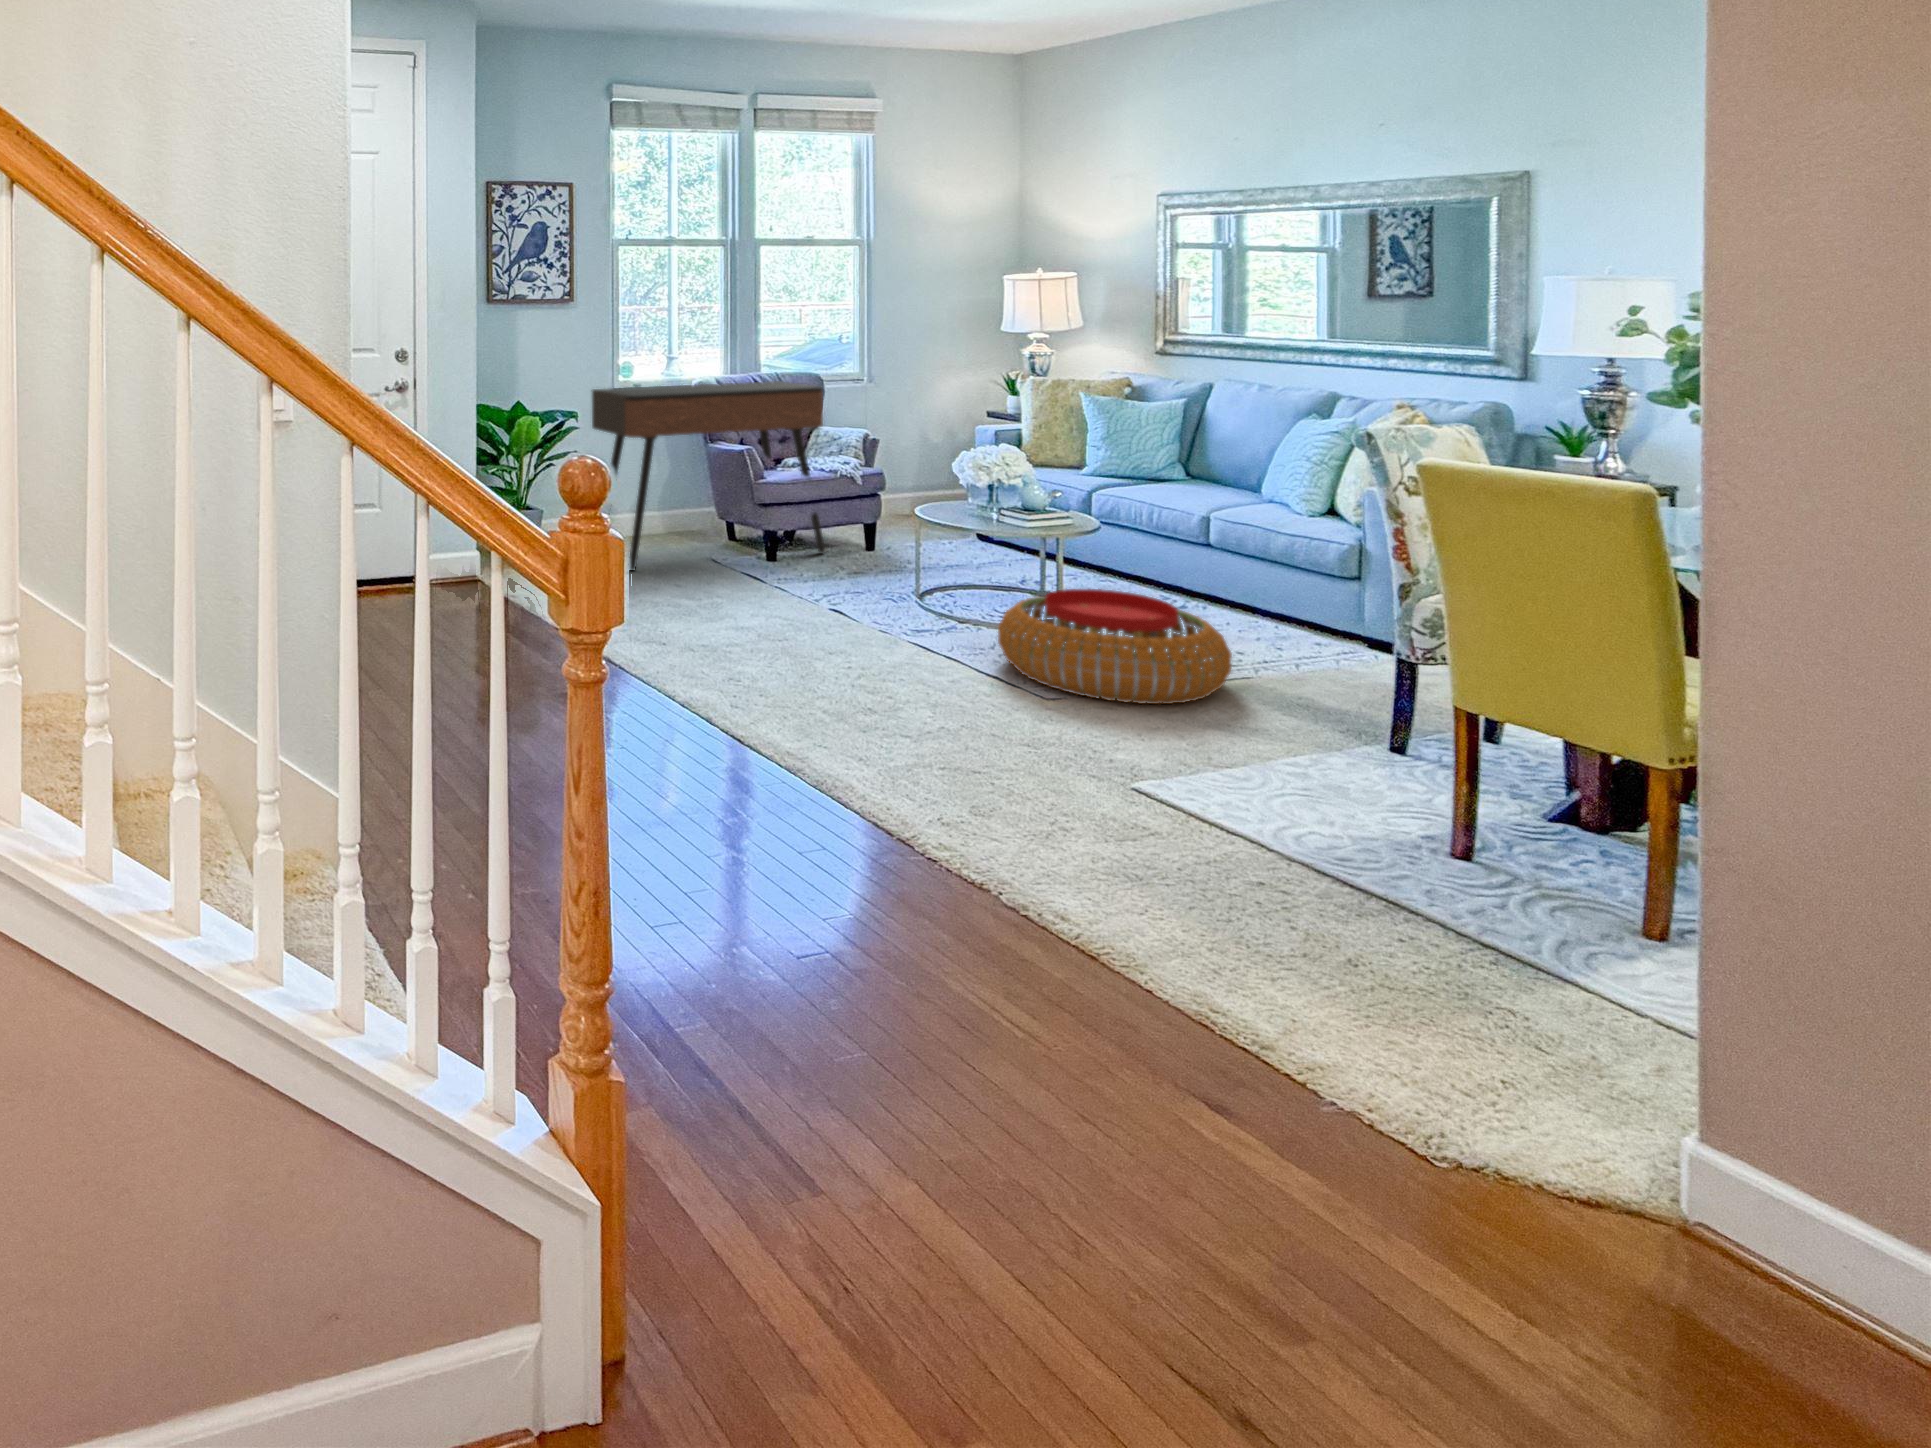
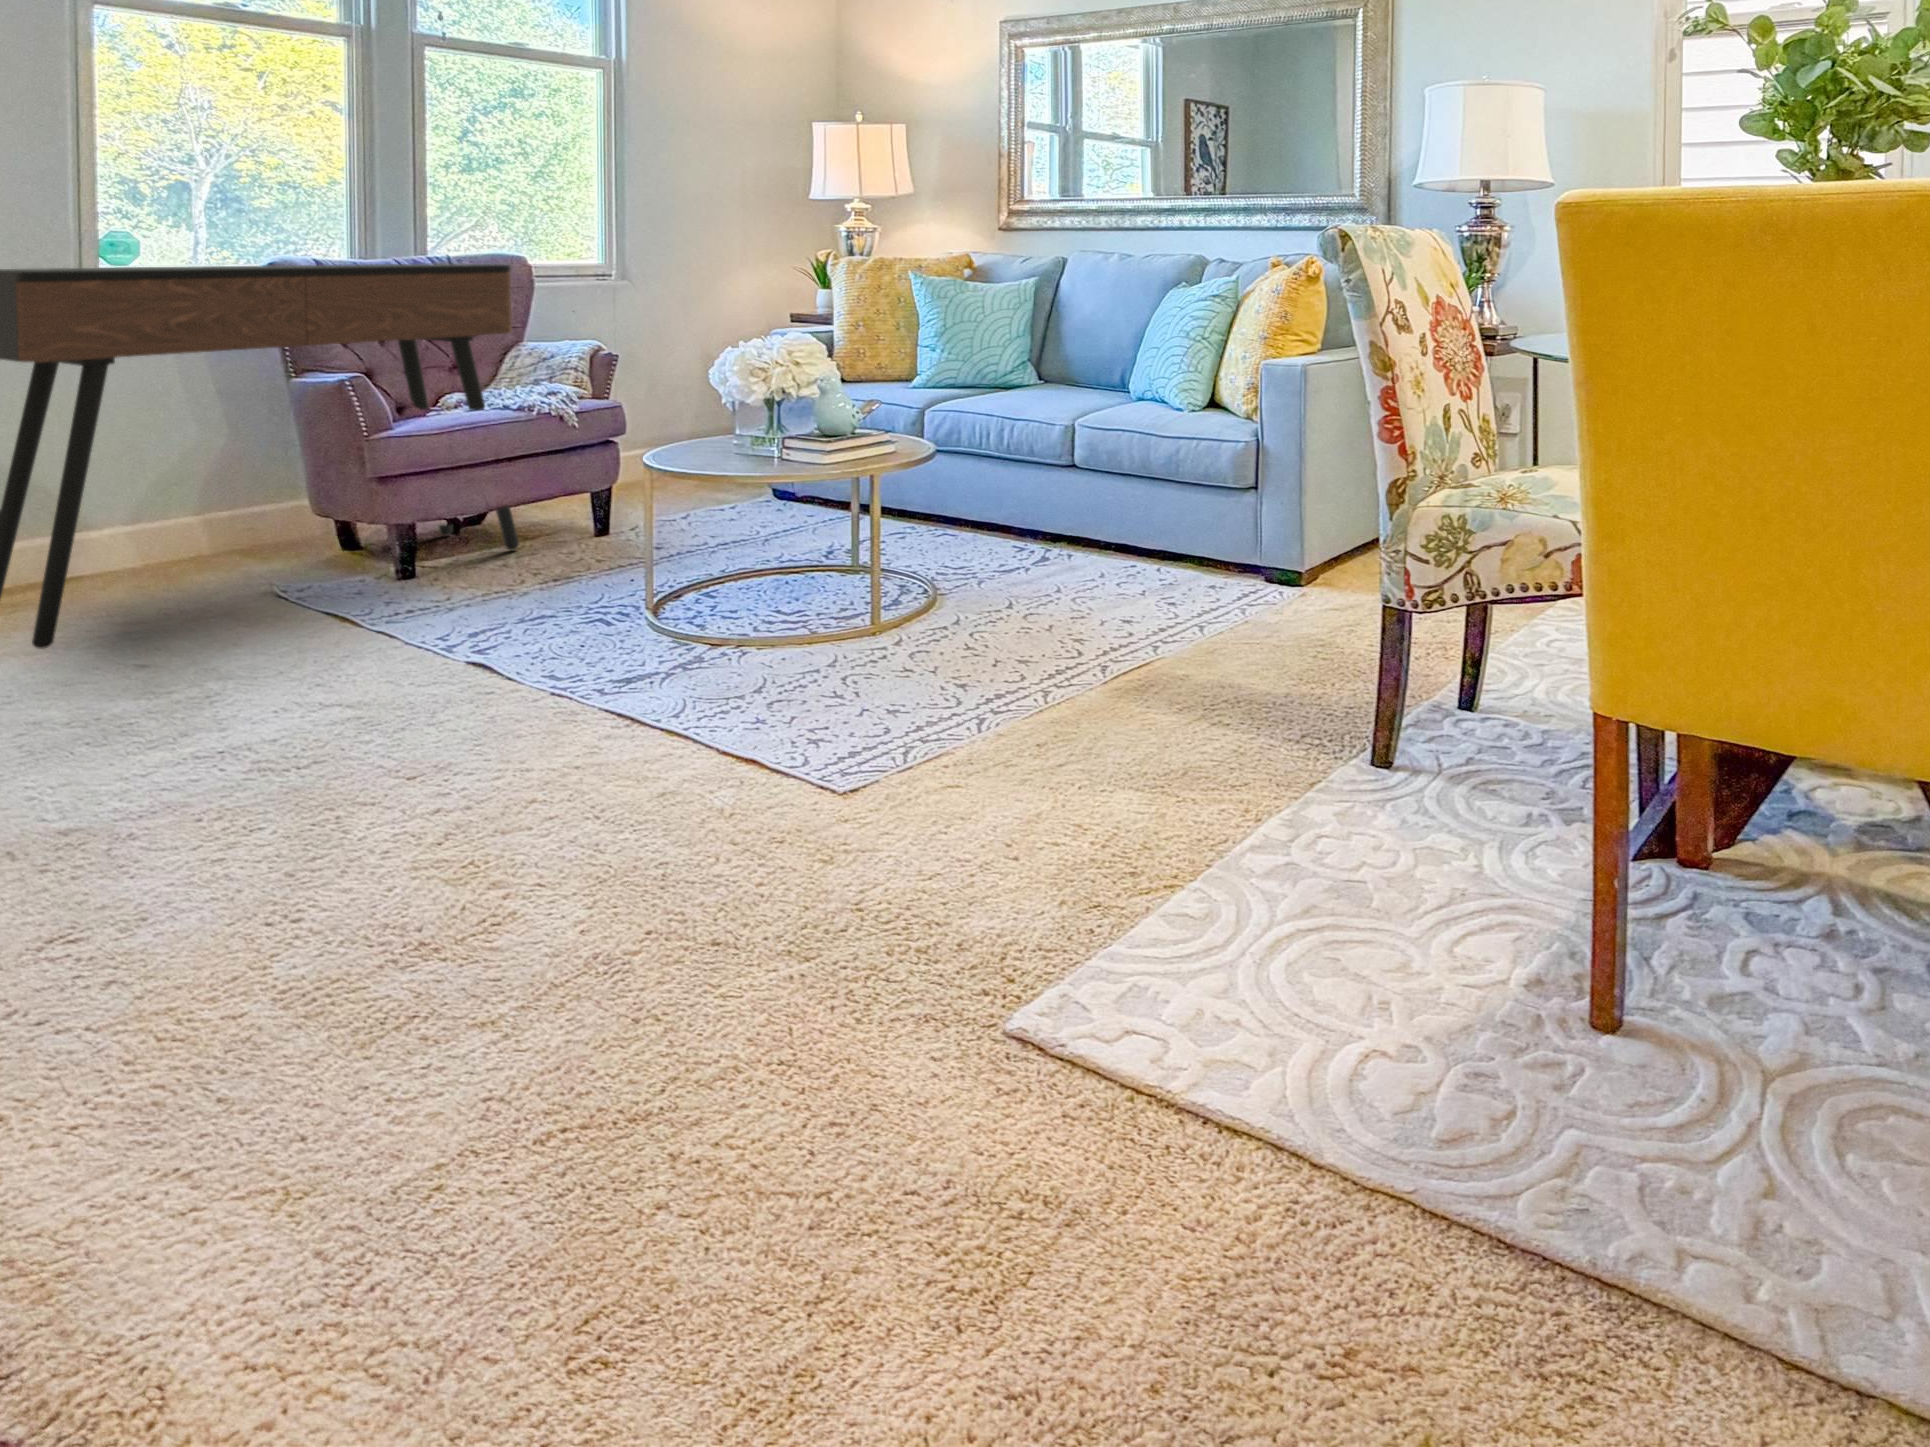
pouf: present [998,589,1232,704] -> none [759,553,1133,770]

